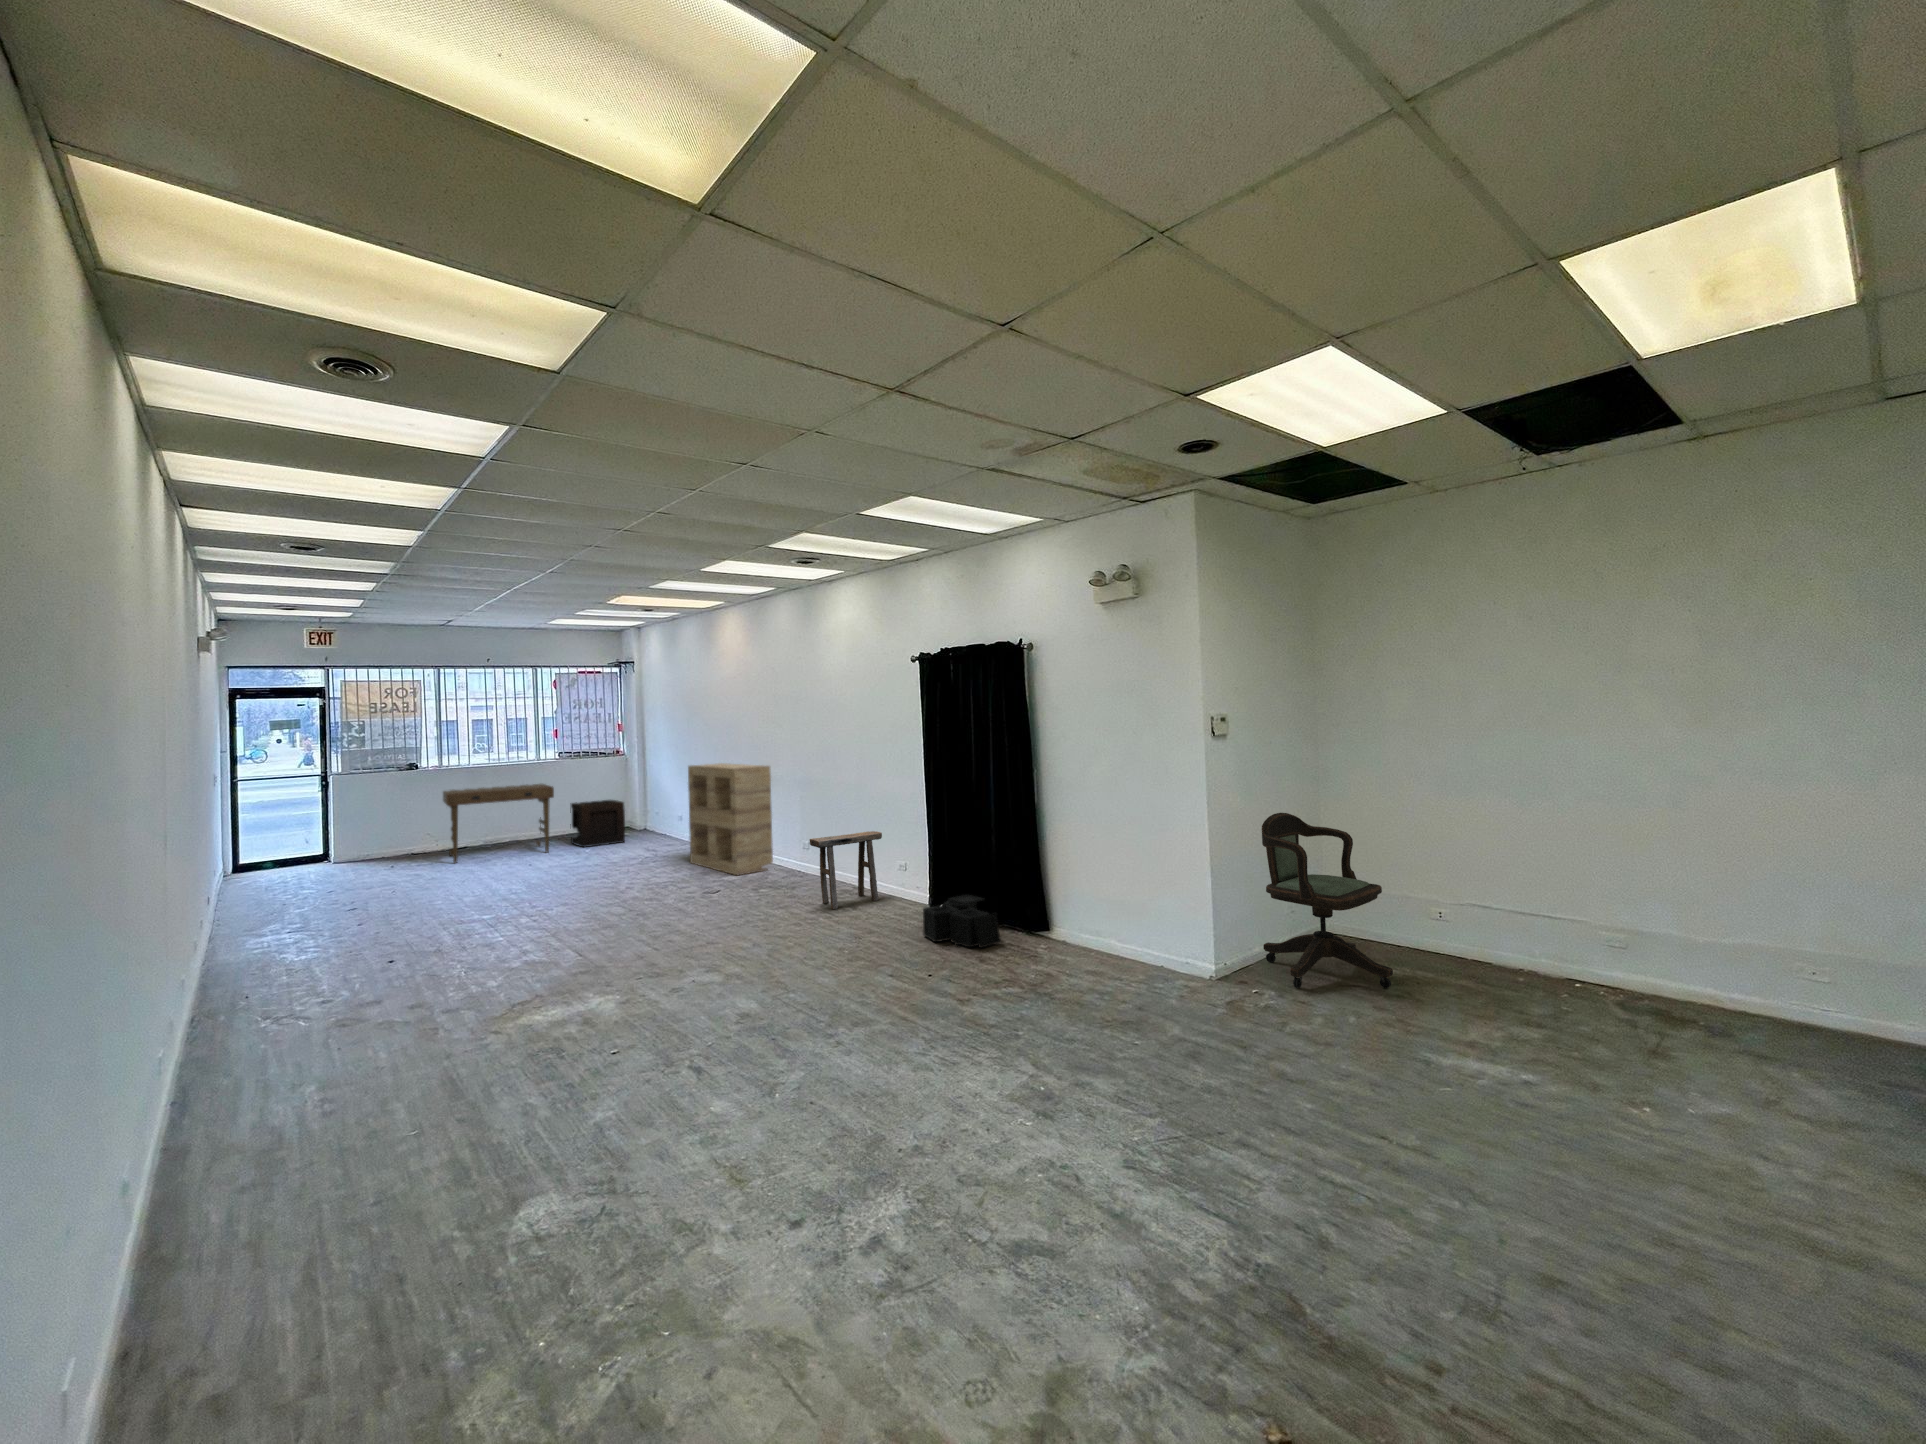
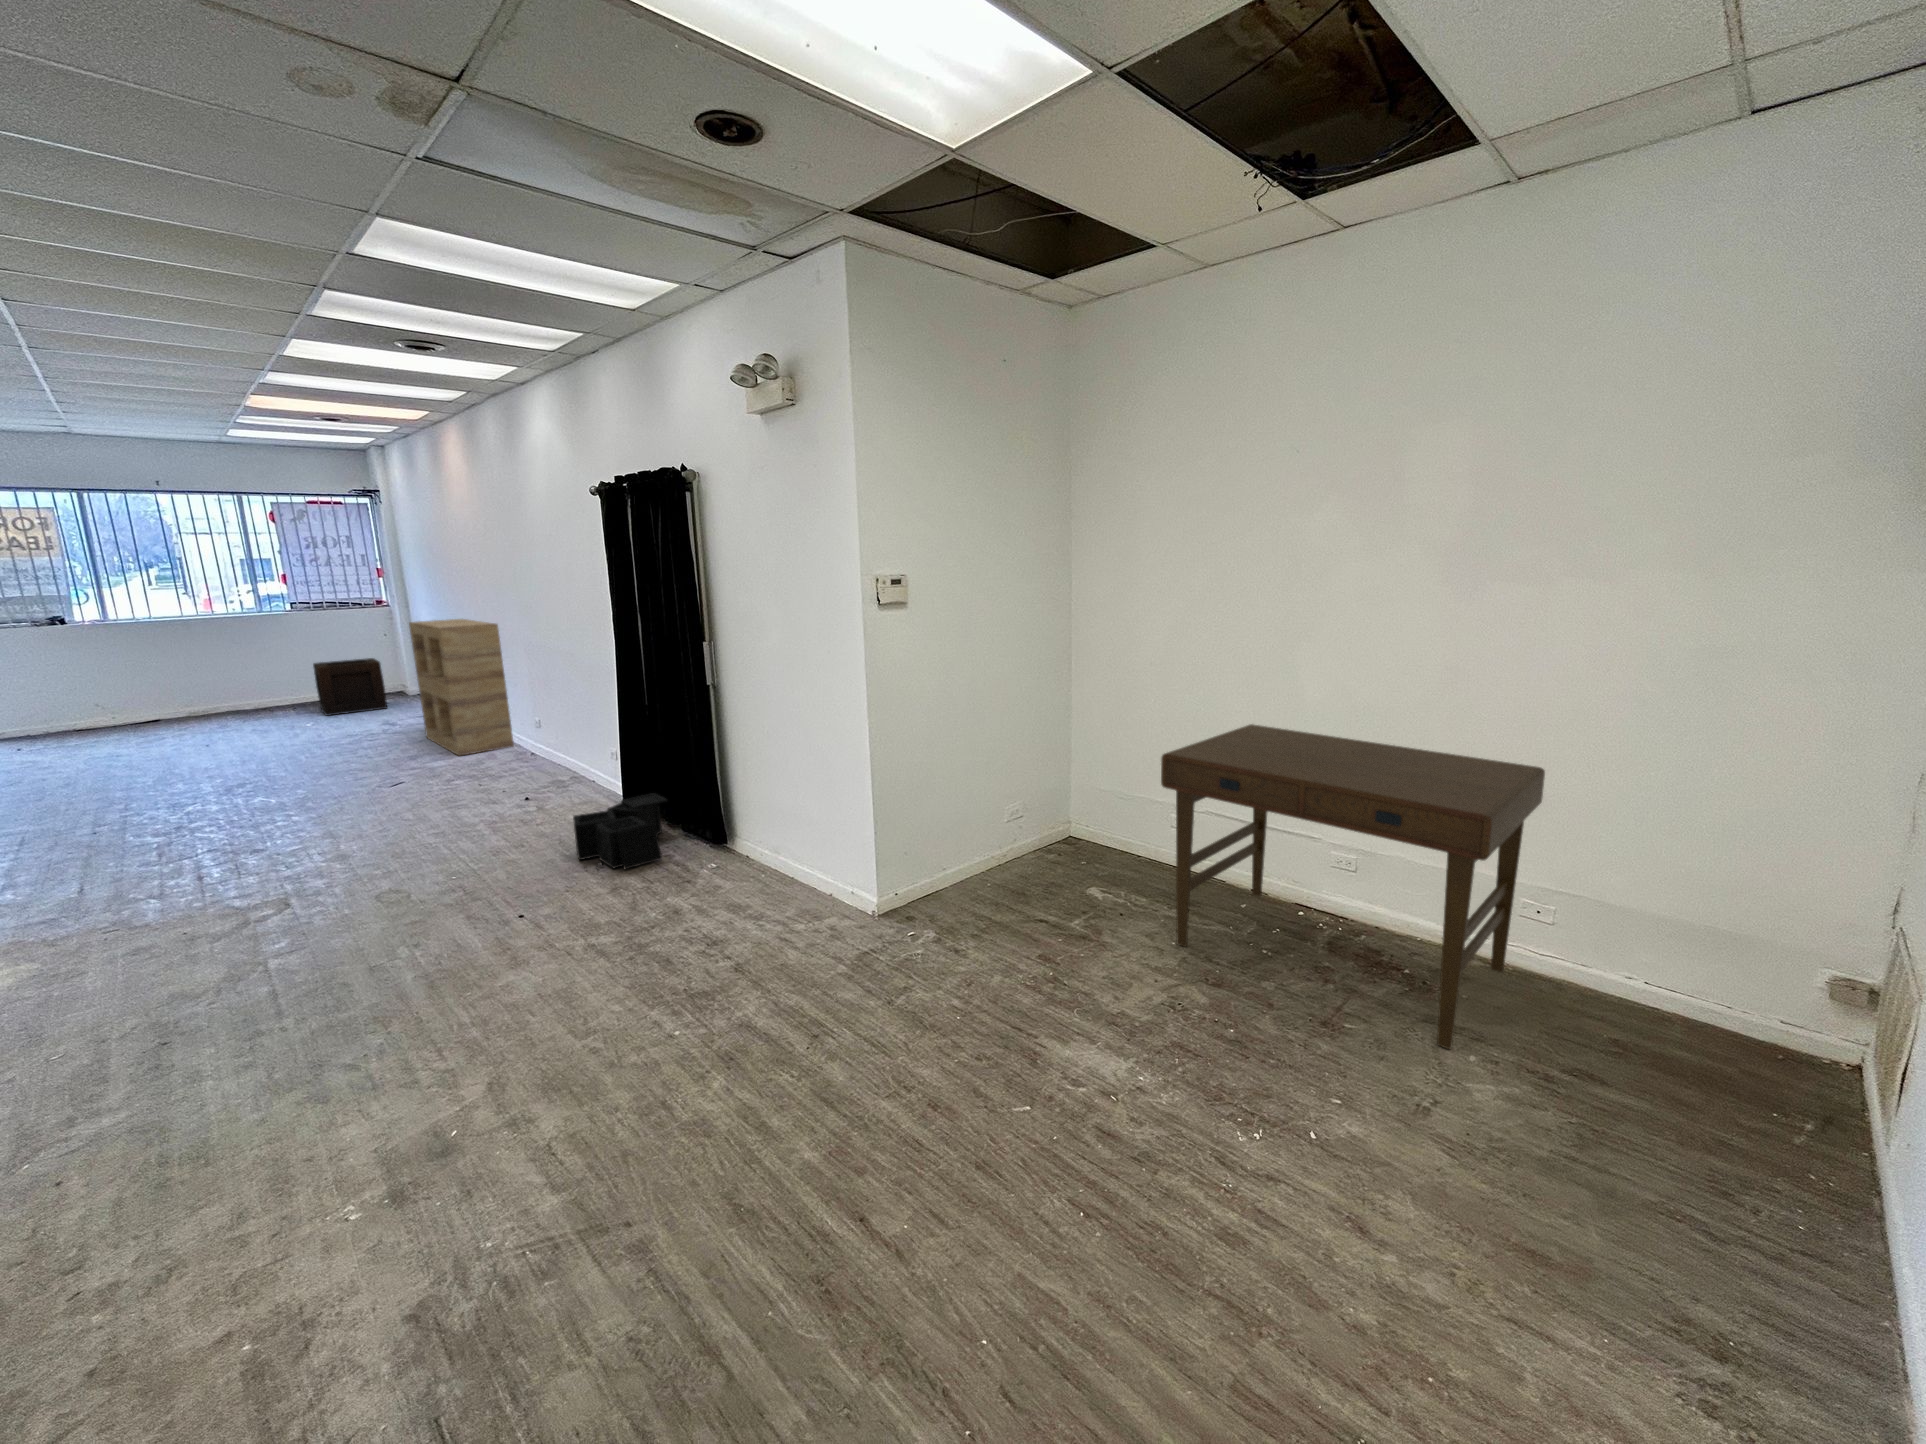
desk: present [443,784,554,863] -> present [1161,724,1545,1049]
office chair: present [1262,813,1393,988] -> none [936,703,1085,930]
stool: present [810,831,882,909] -> none [481,709,591,807]

